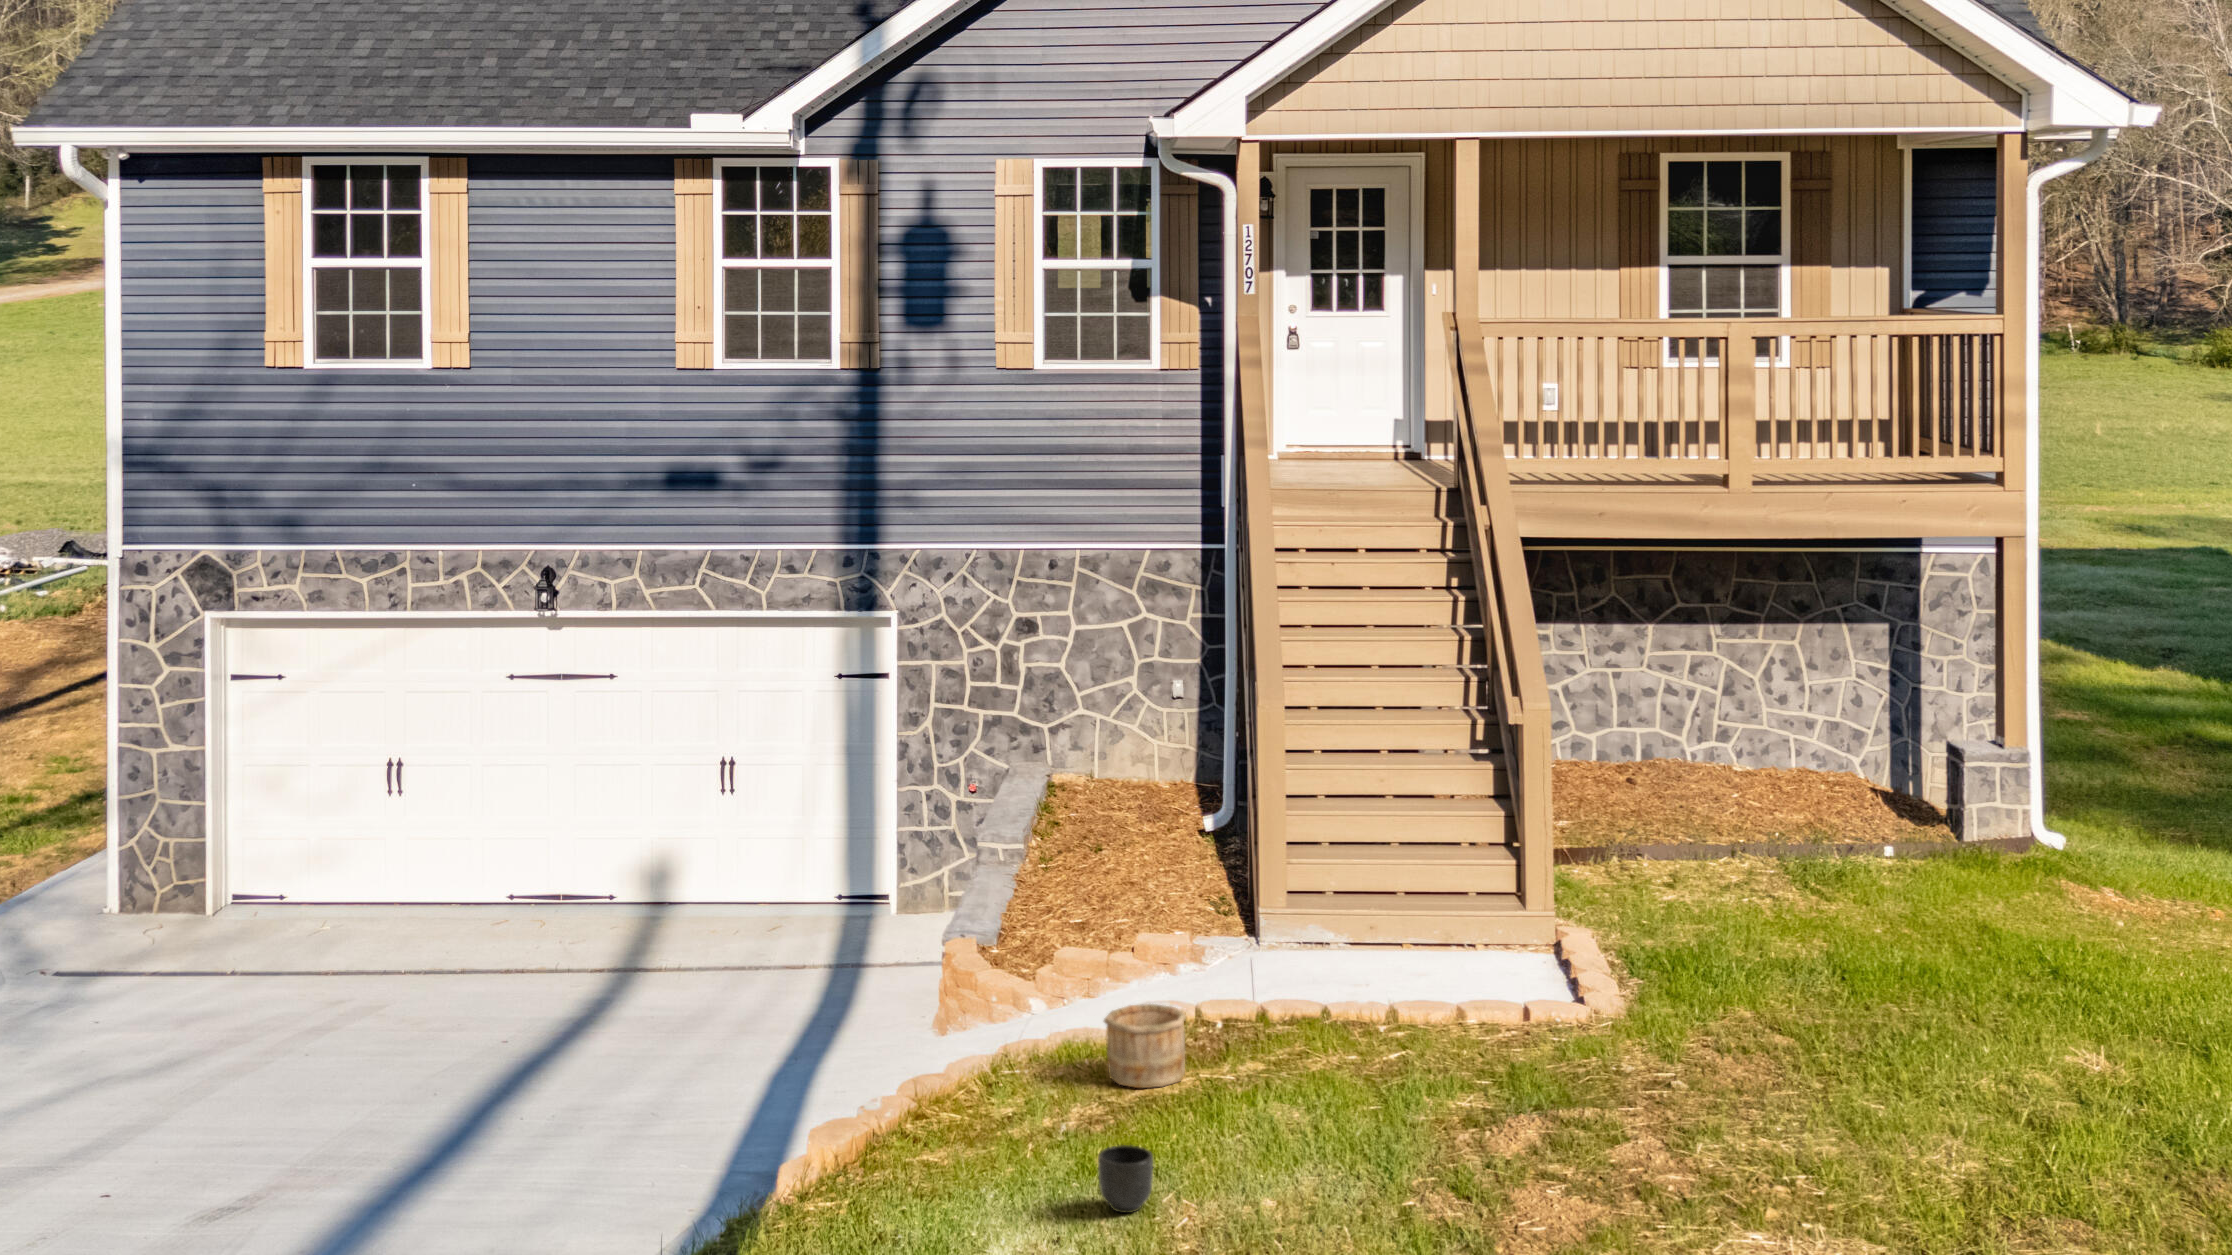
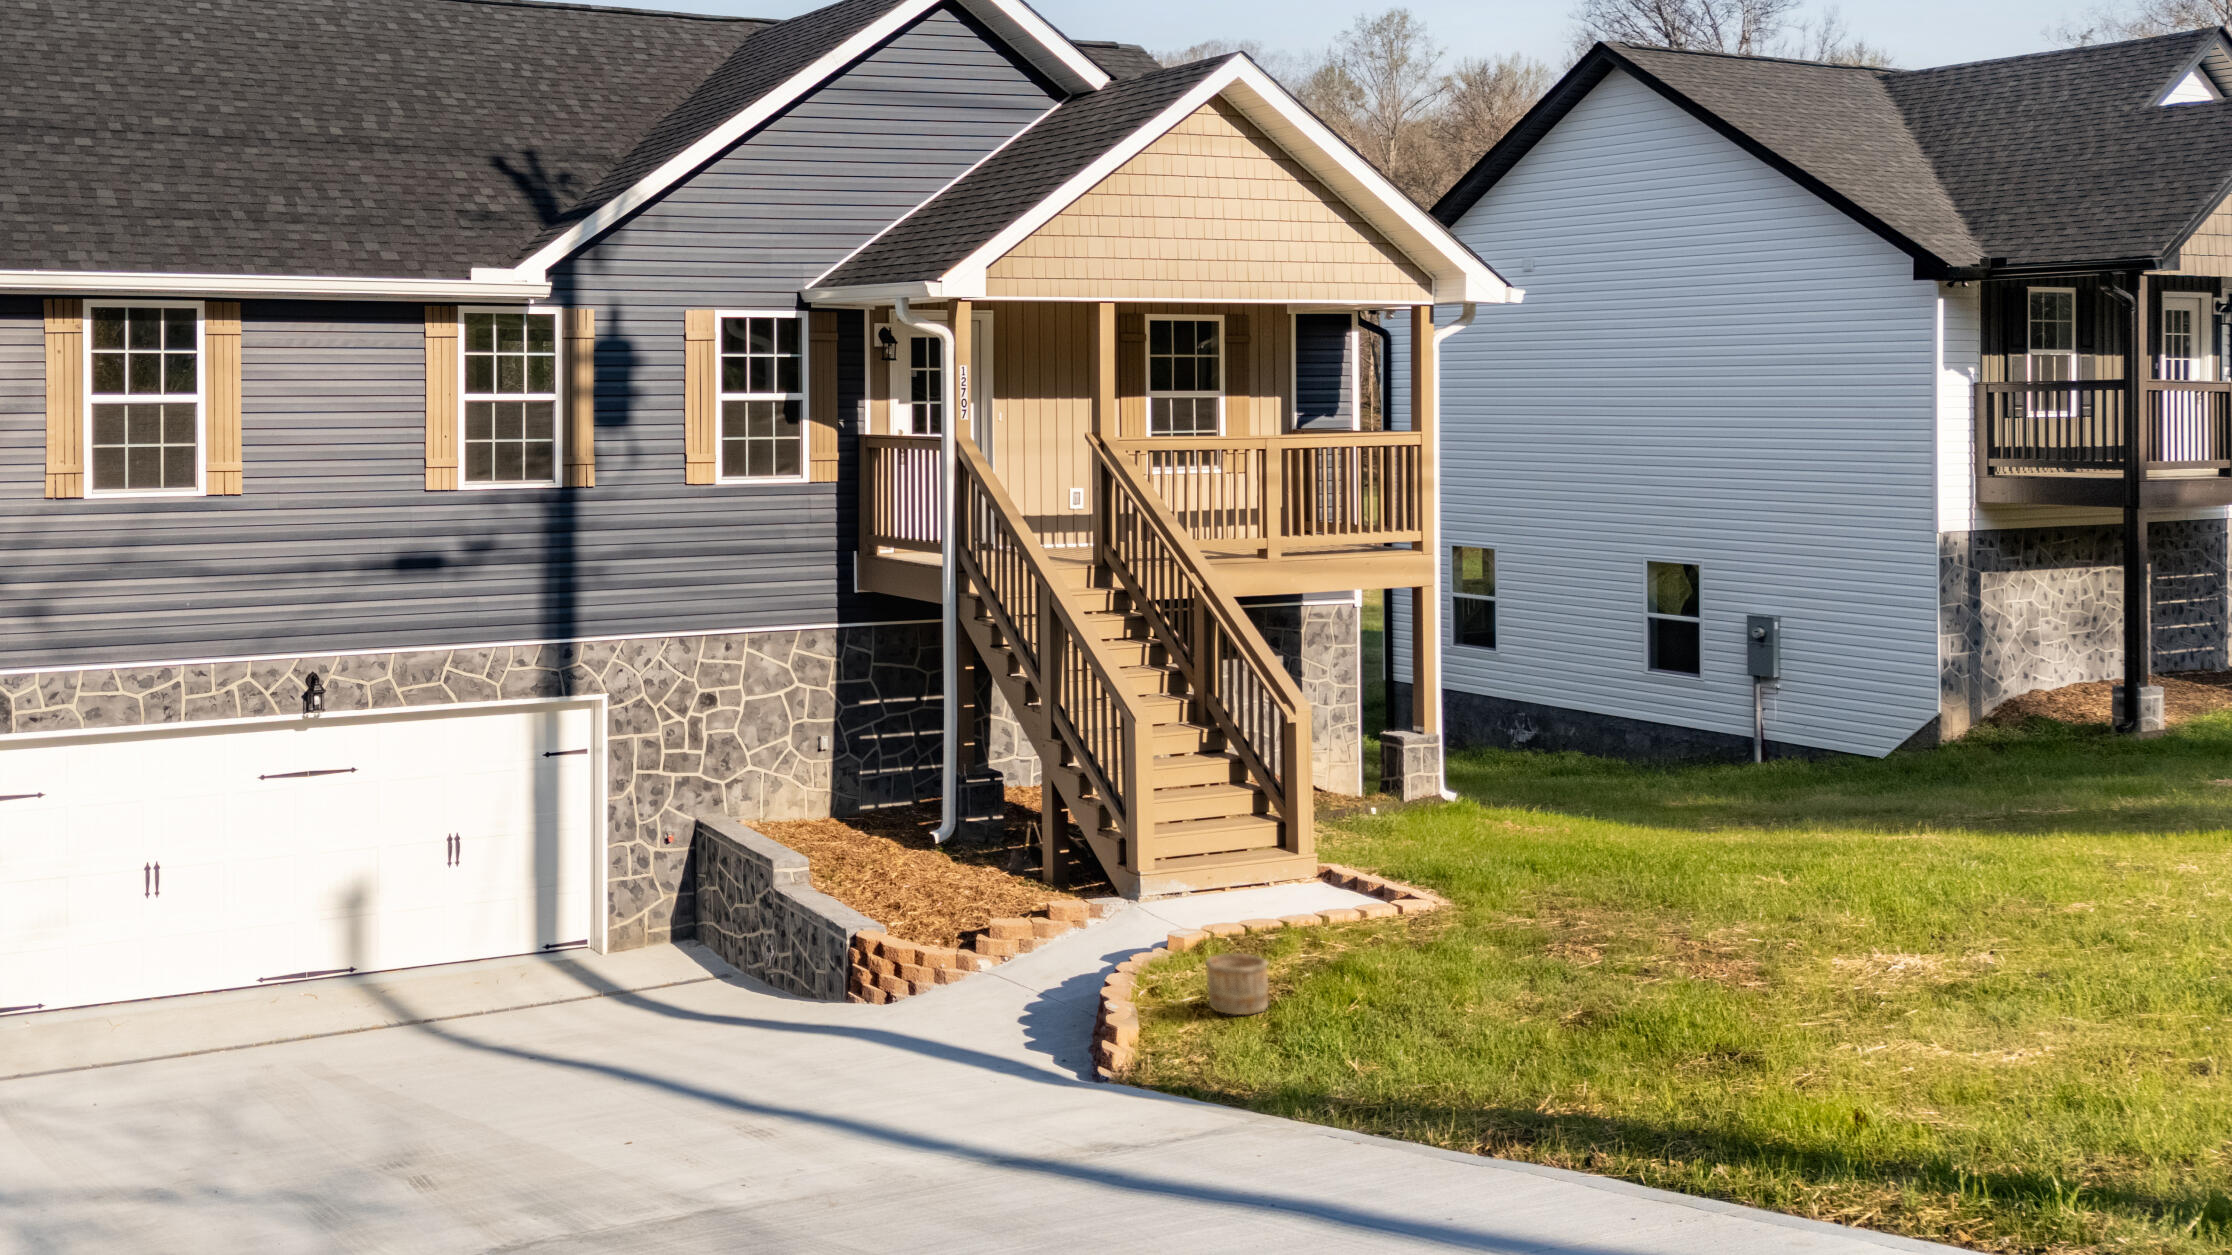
planter: present [1098,1145,1153,1213] -> none [1392,1033,1434,1080]

